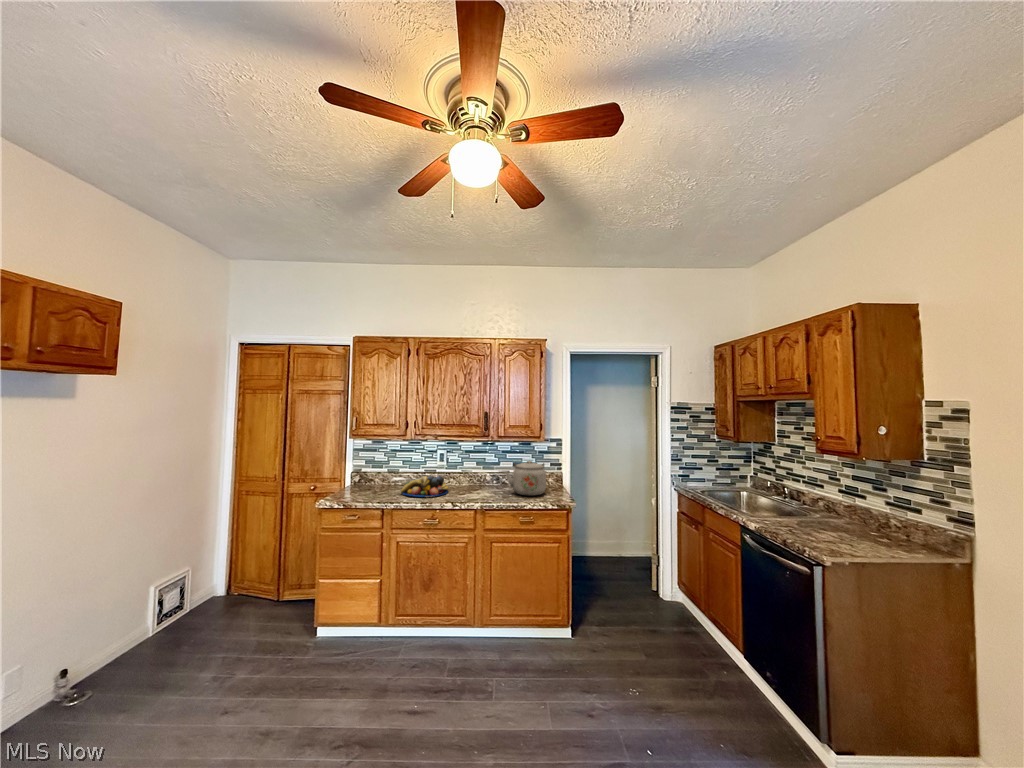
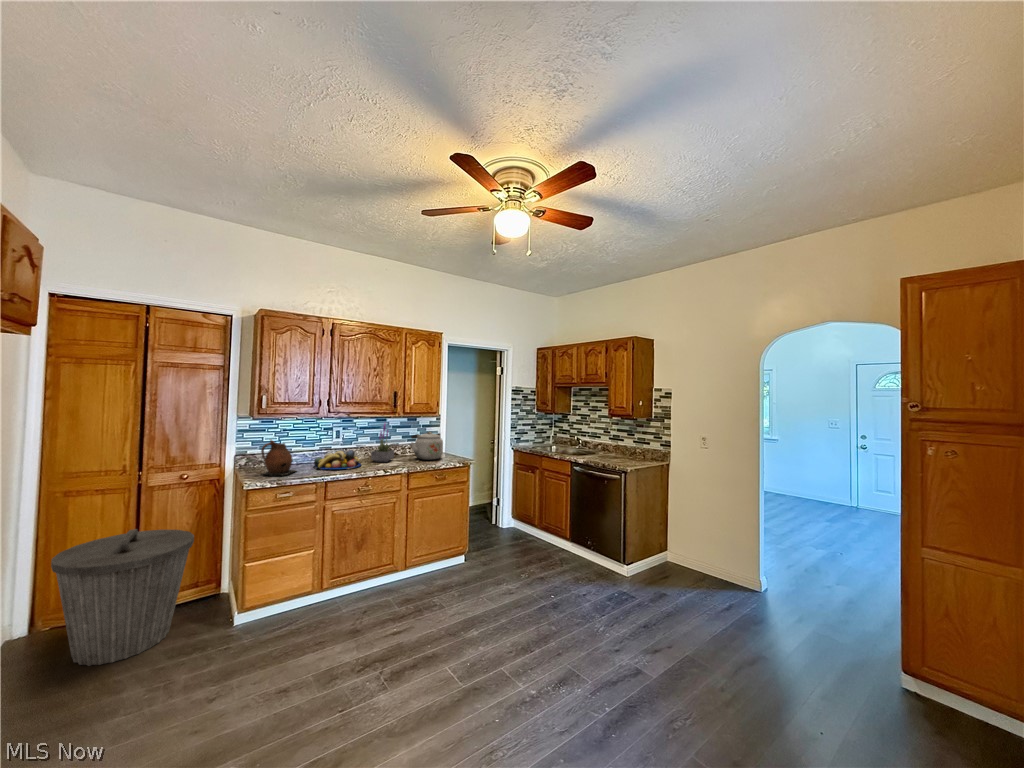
potted plant: none [463,446,490,493] -> present [371,424,394,462]
ceramic pitcher: none [348,460,382,498] -> present [261,440,296,475]
trash can: none [203,530,303,641] -> present [51,529,194,666]

